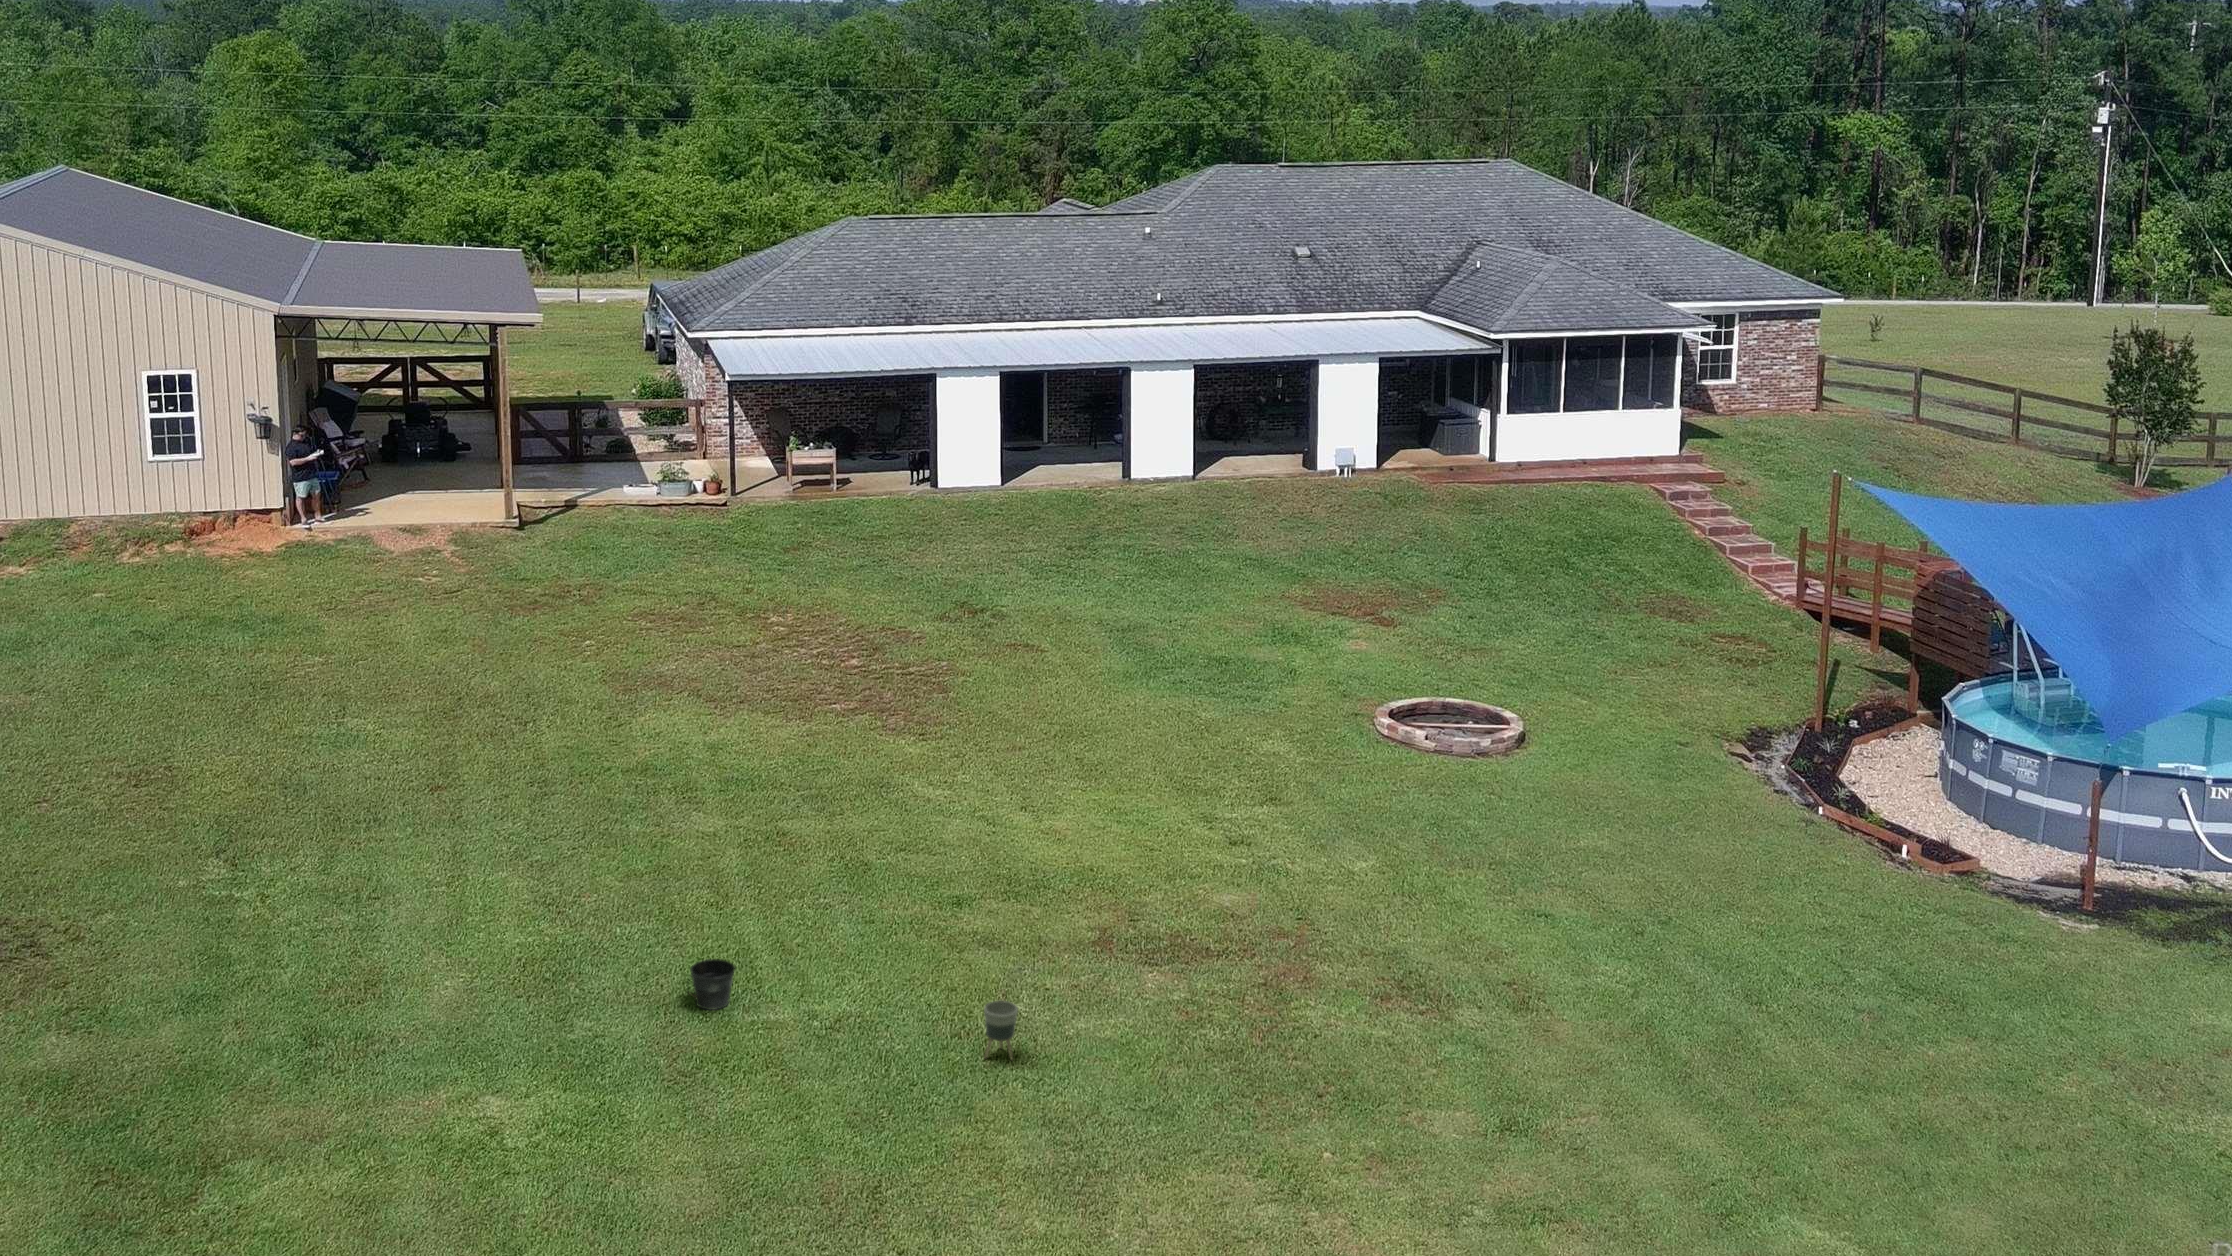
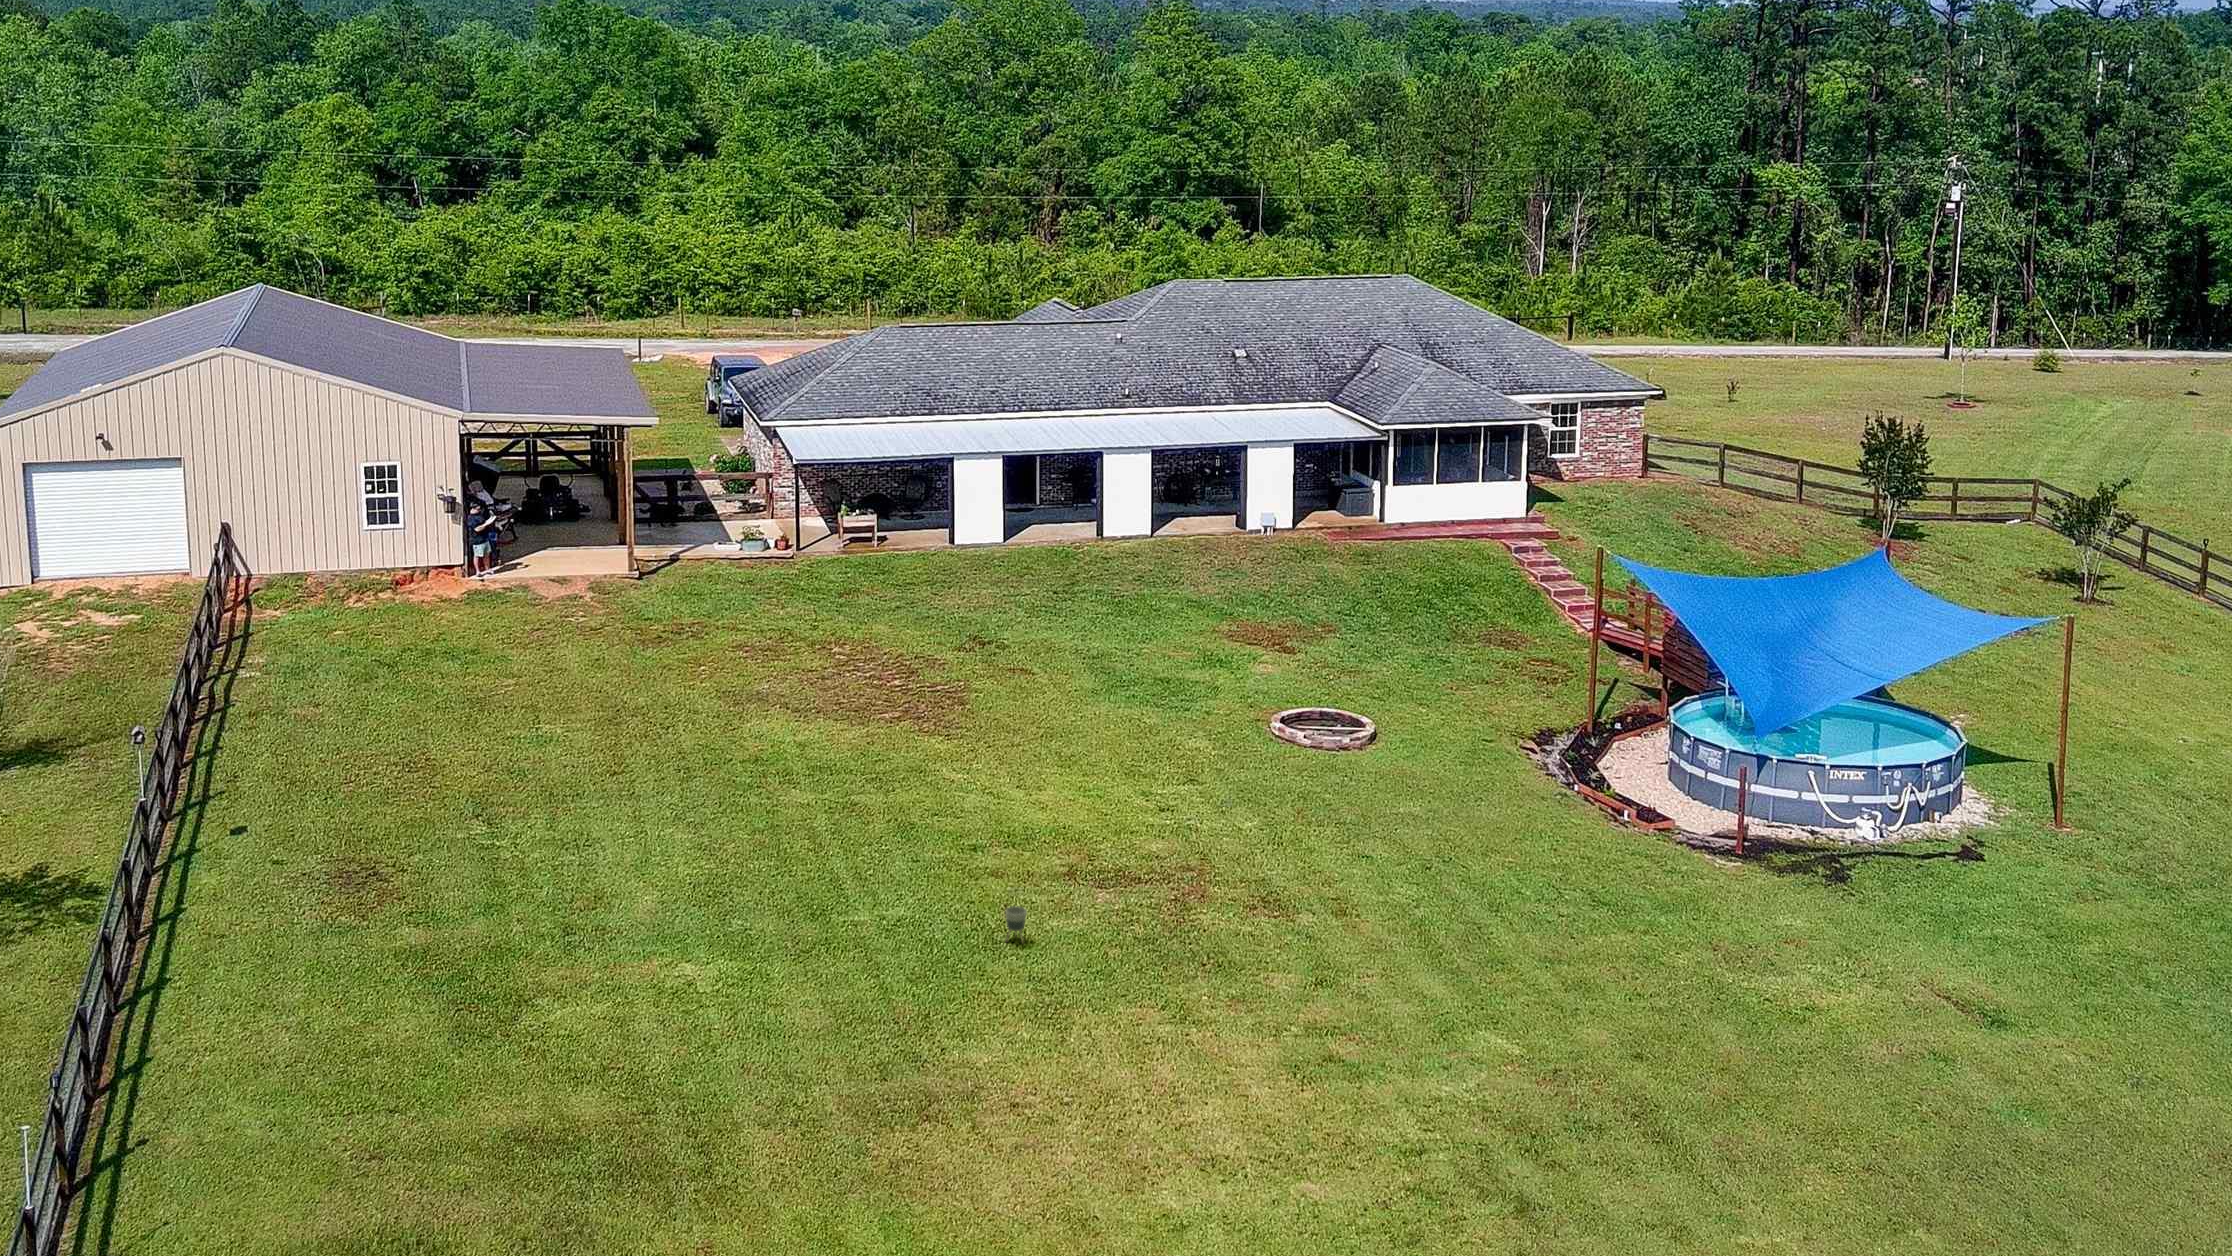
bucket: present [688,959,735,1010] -> none [814,883,845,915]

